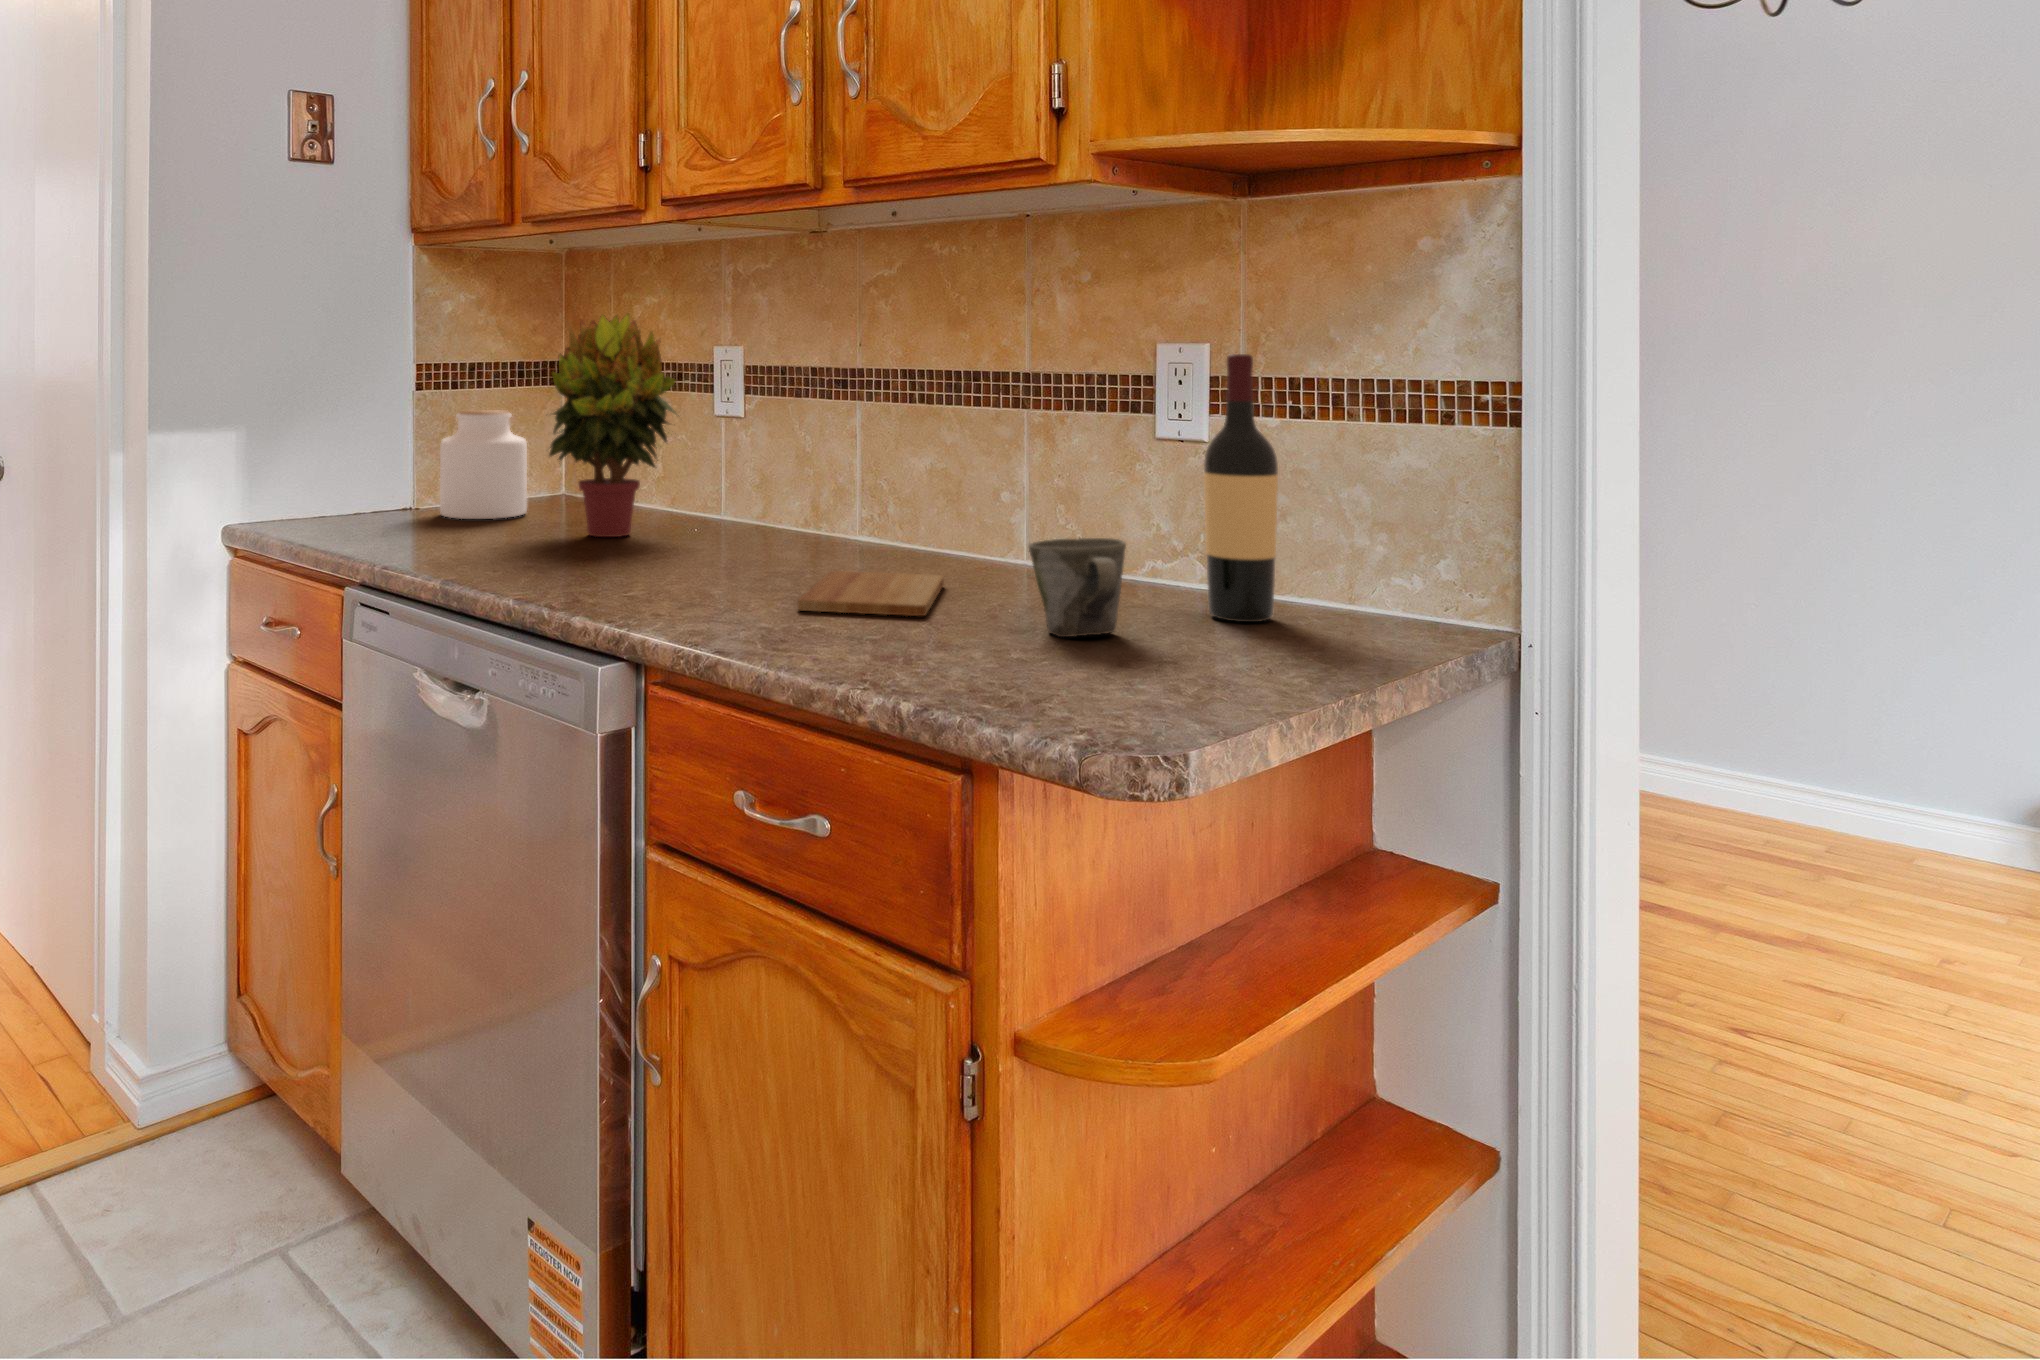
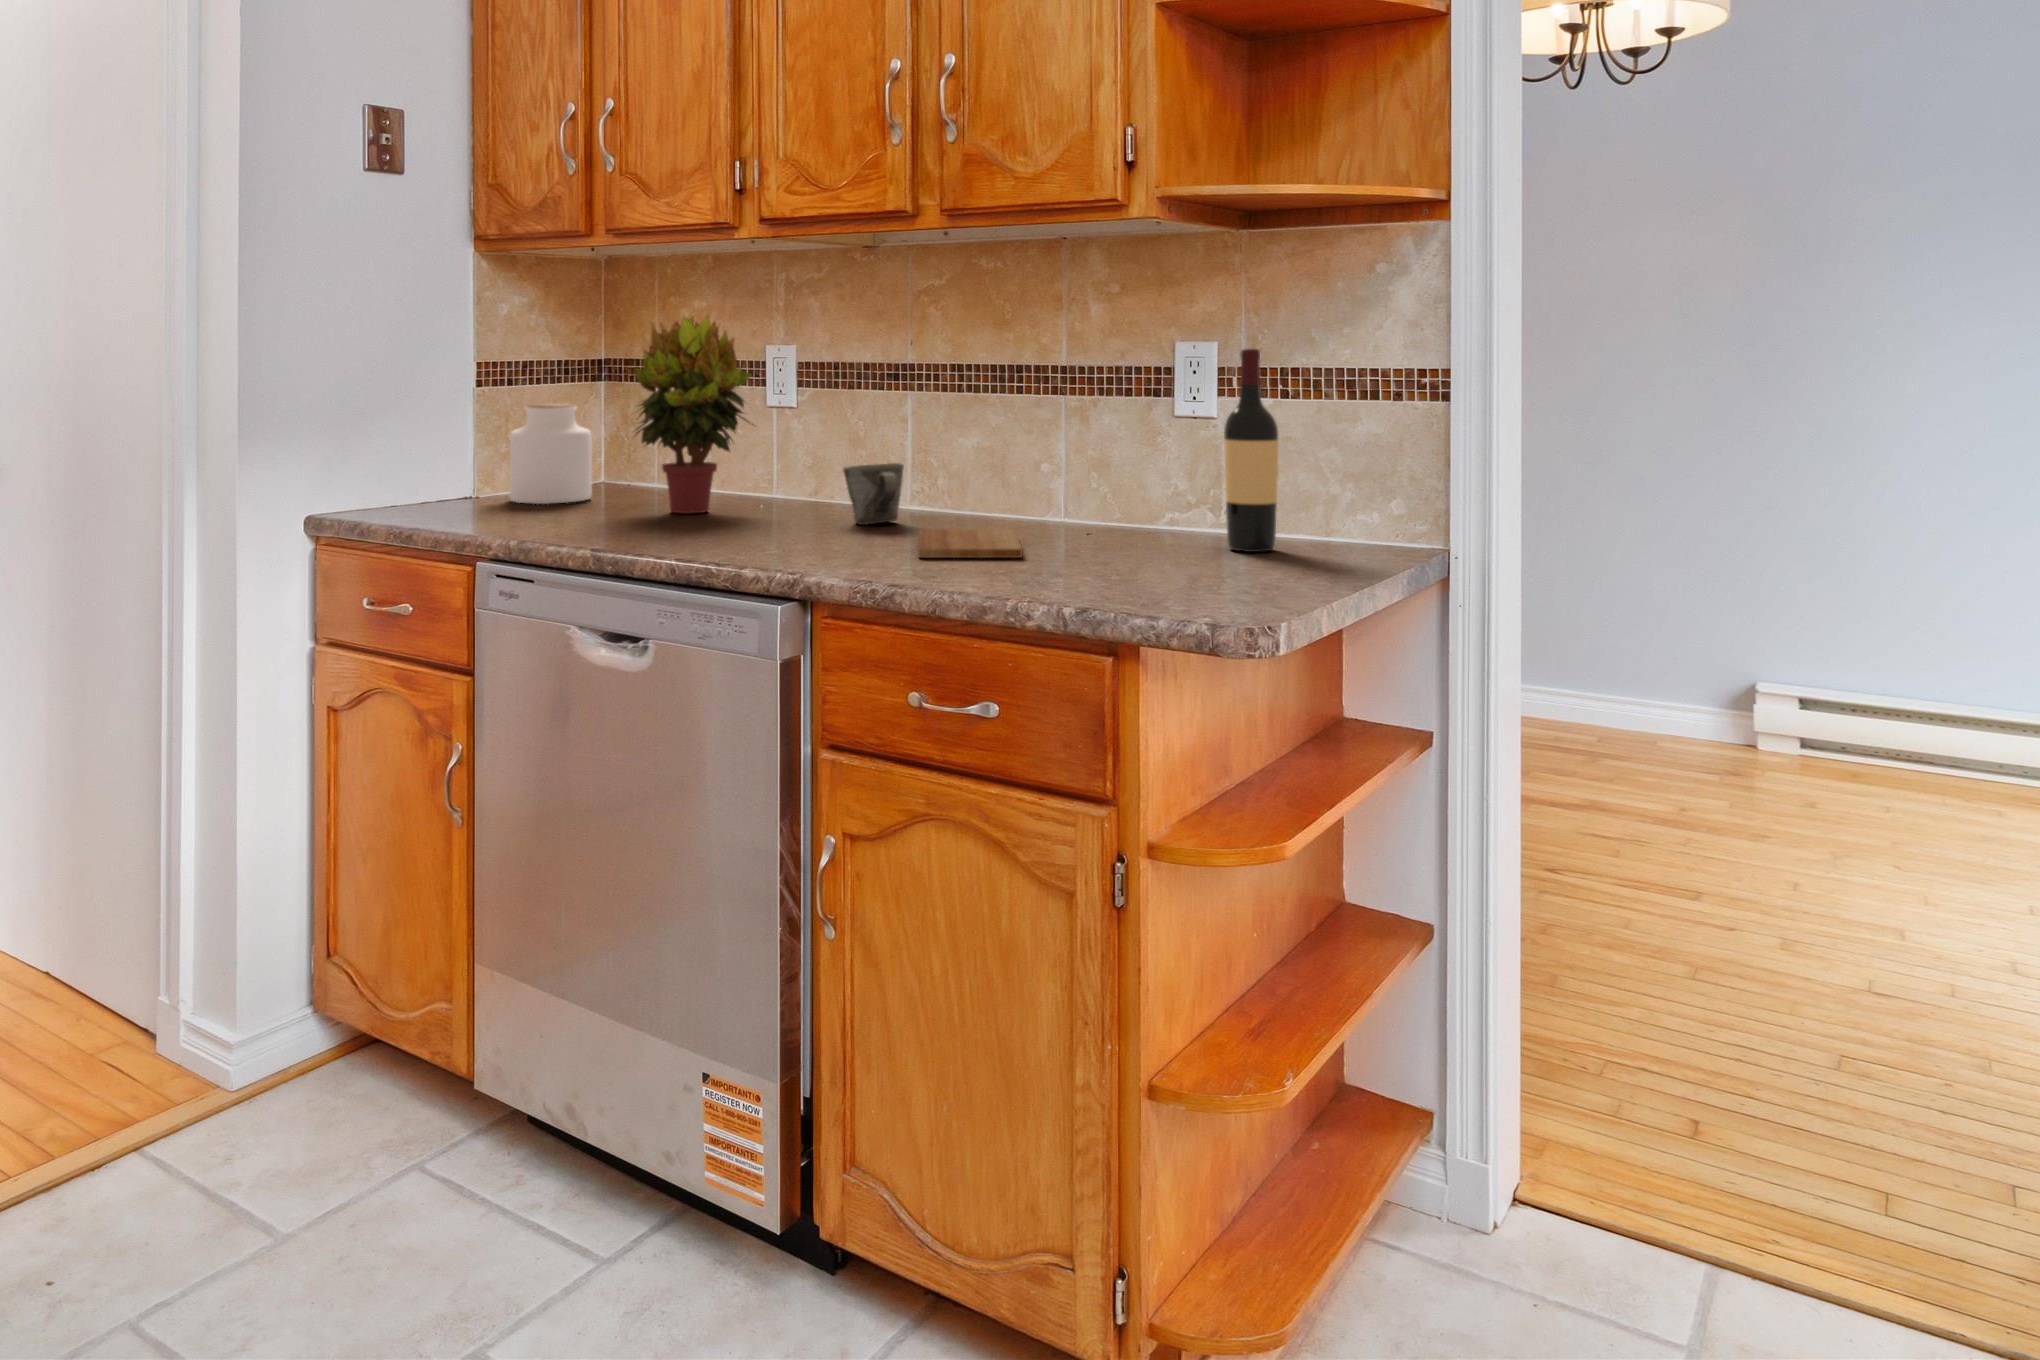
mug: present [1029,538,1126,637] -> present [843,463,904,525]

